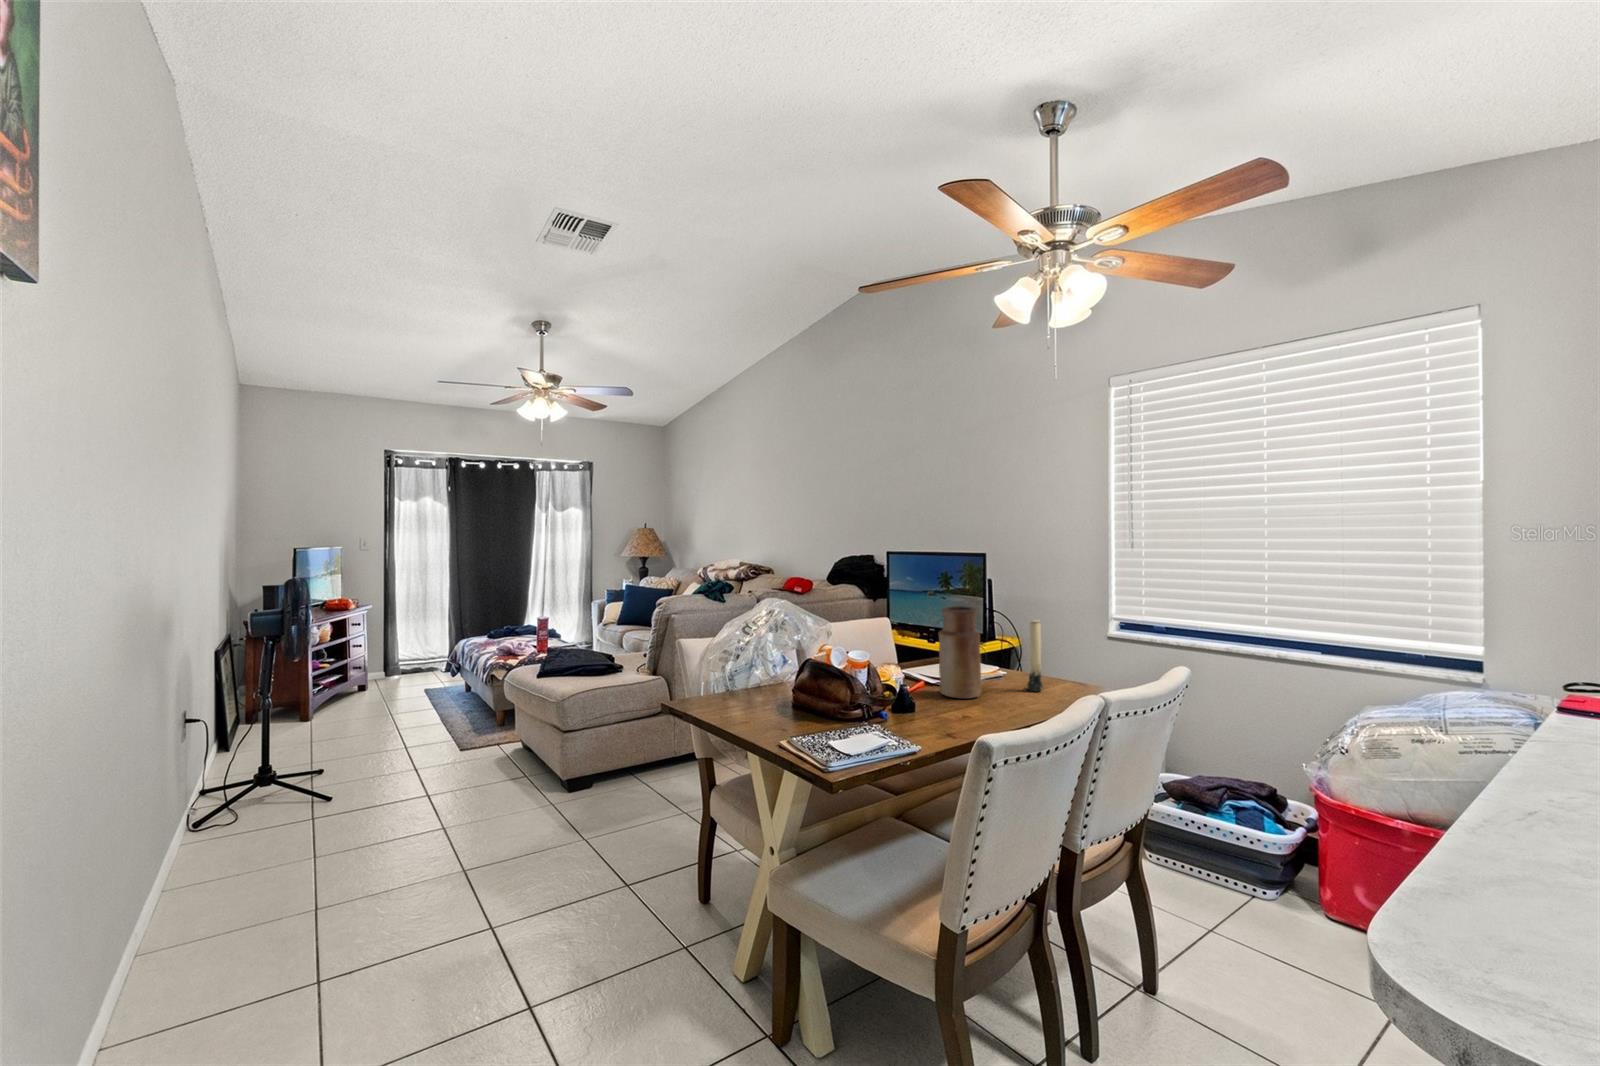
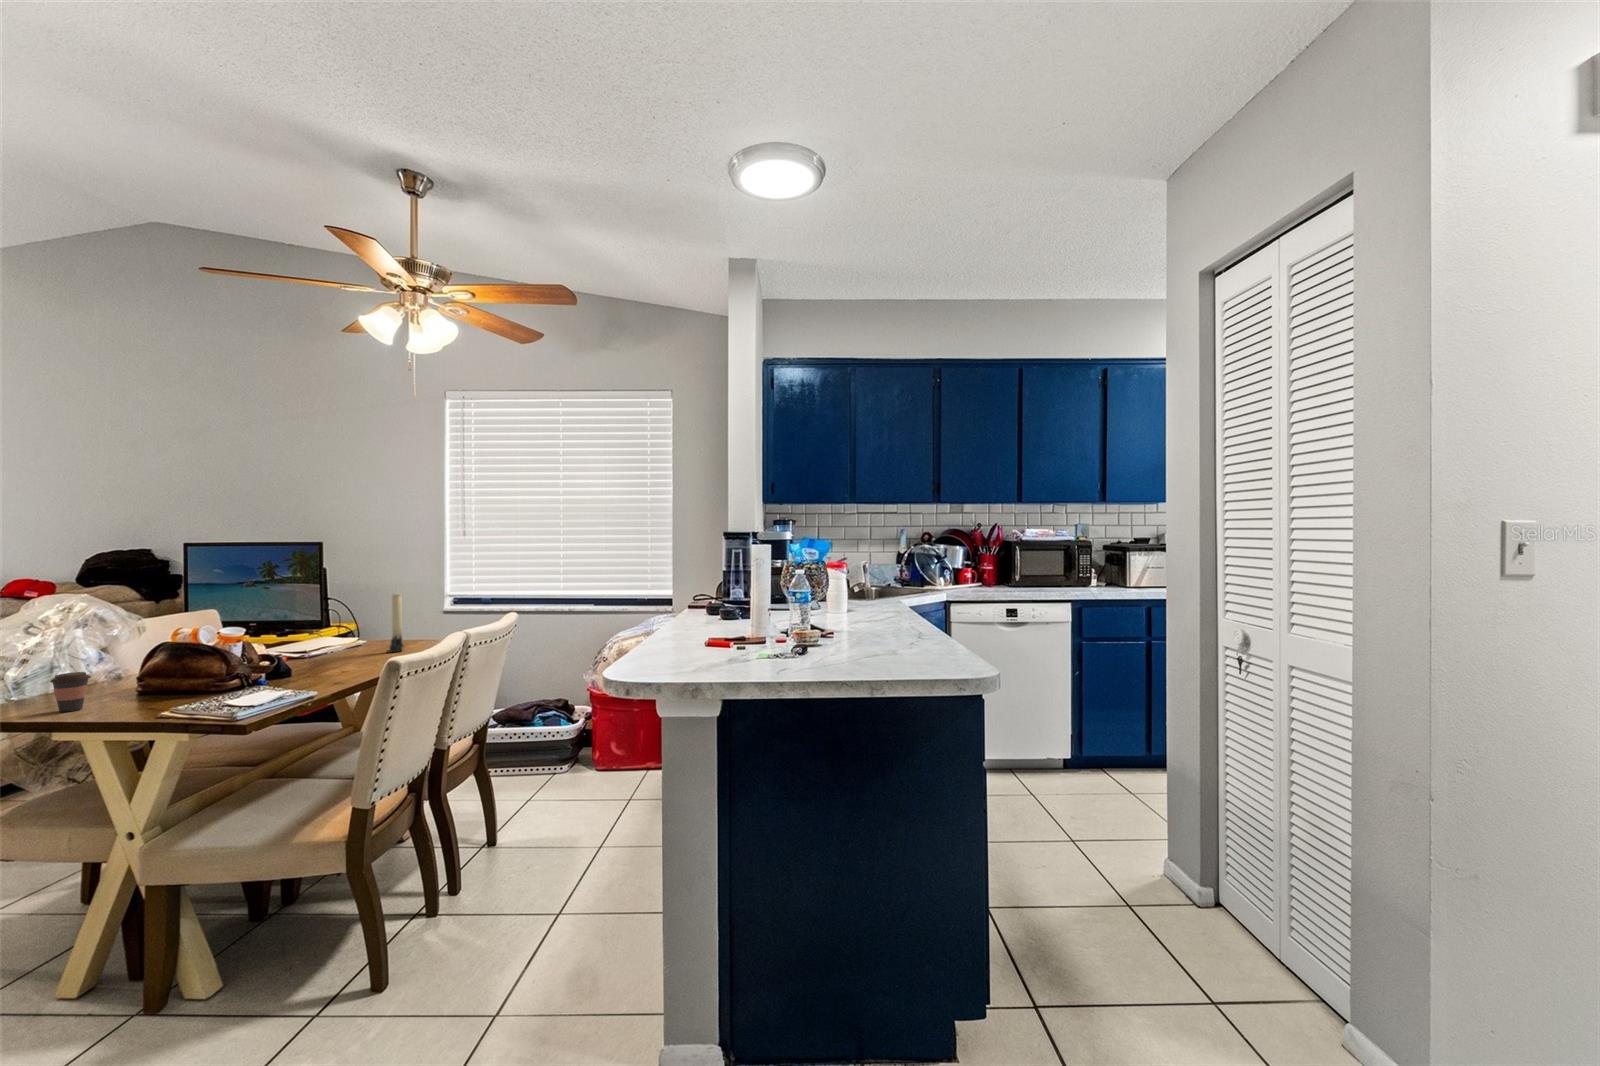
vase: present [939,606,981,699] -> none [305,585,350,666]
coffee cup: none [733,677,759,713] -> present [50,672,91,712]

